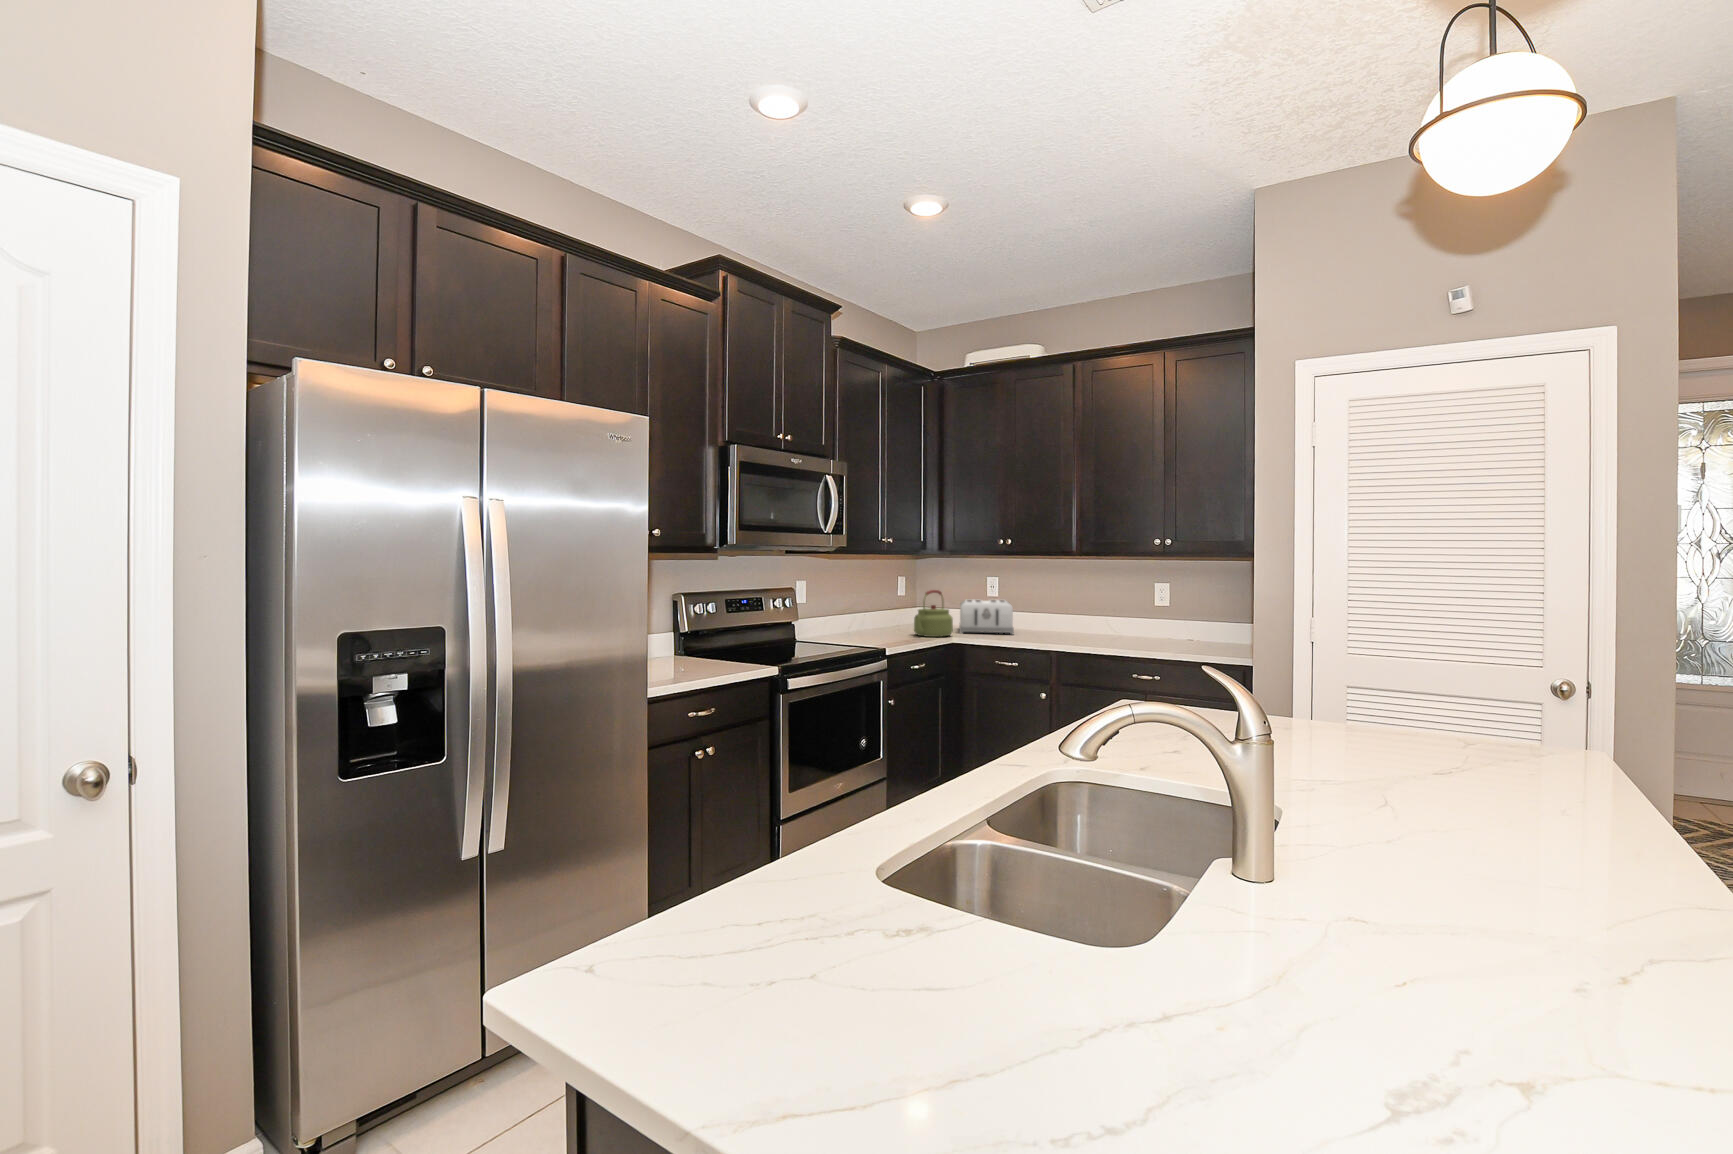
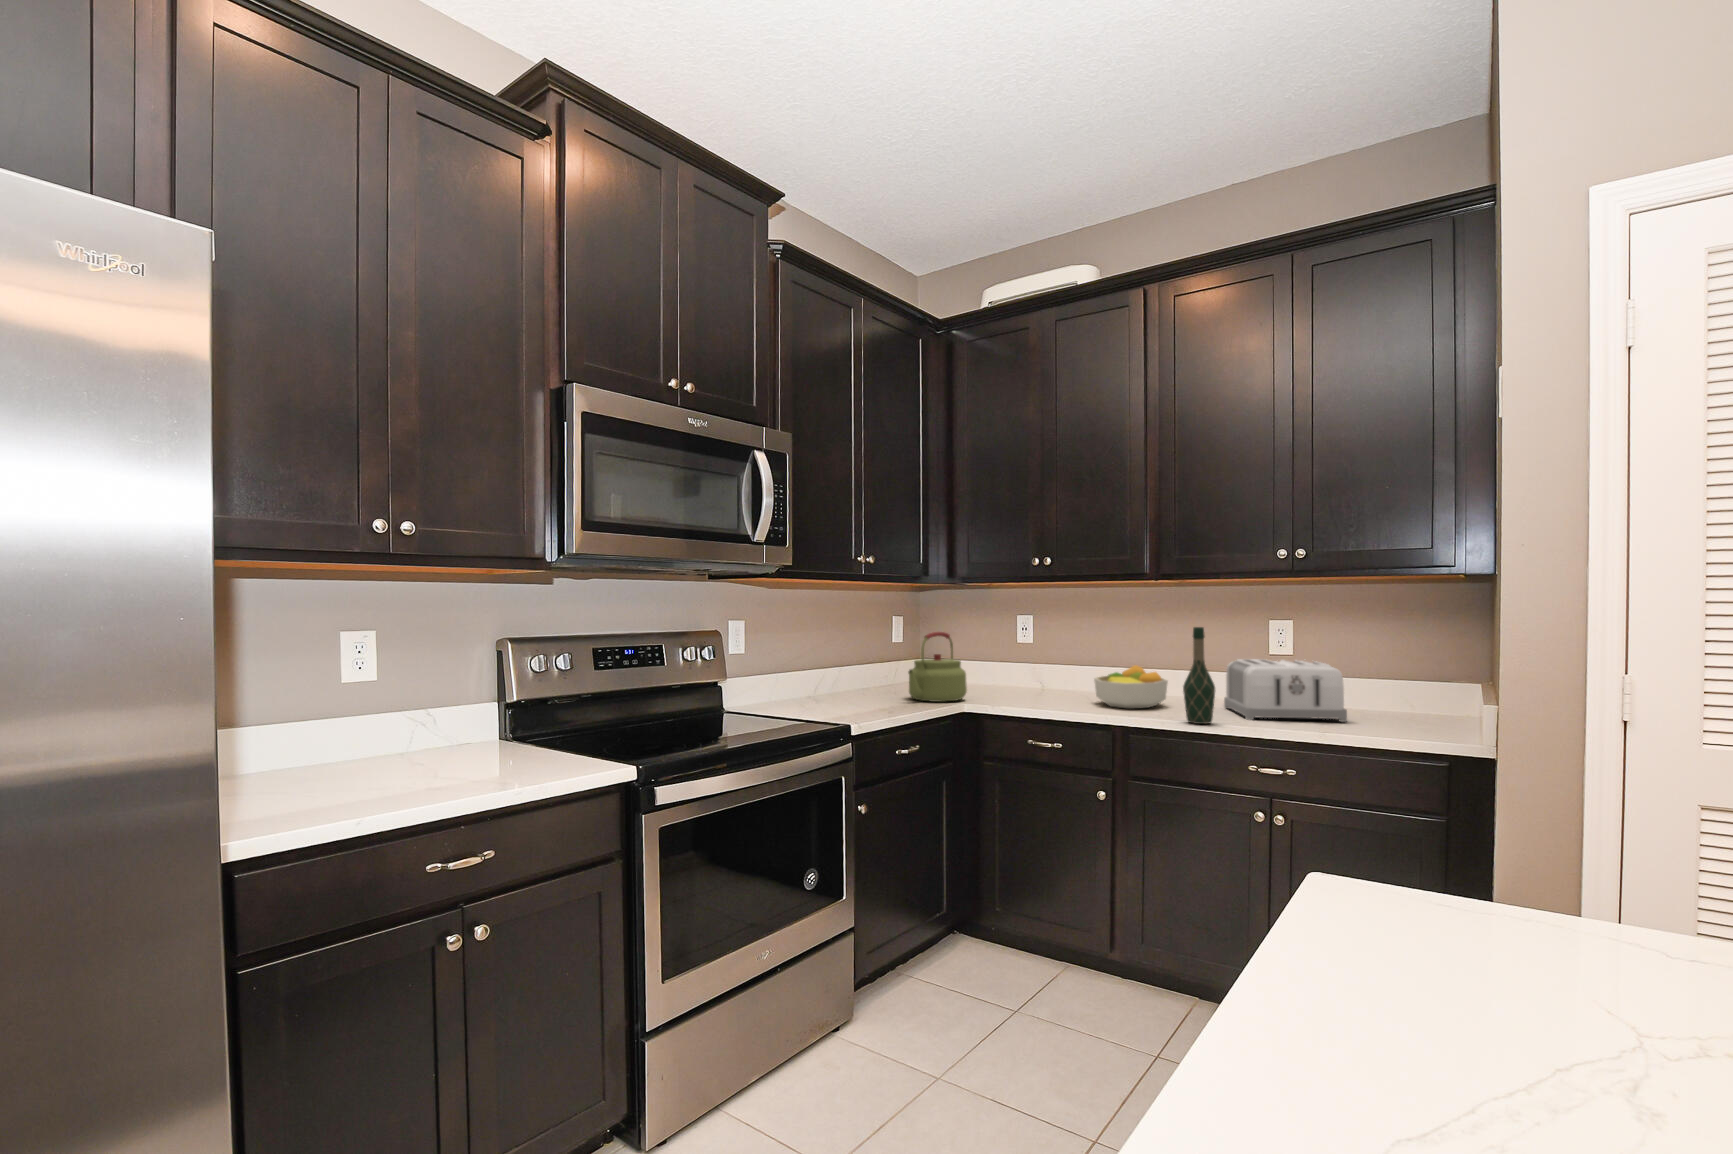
wine bottle: none [1094,588,1115,650] -> present [1183,627,1215,724]
toaster: present [959,600,1014,634] -> present [1224,659,1347,722]
fruit bowl: none [1038,613,1087,641] -> present [1094,665,1168,709]

